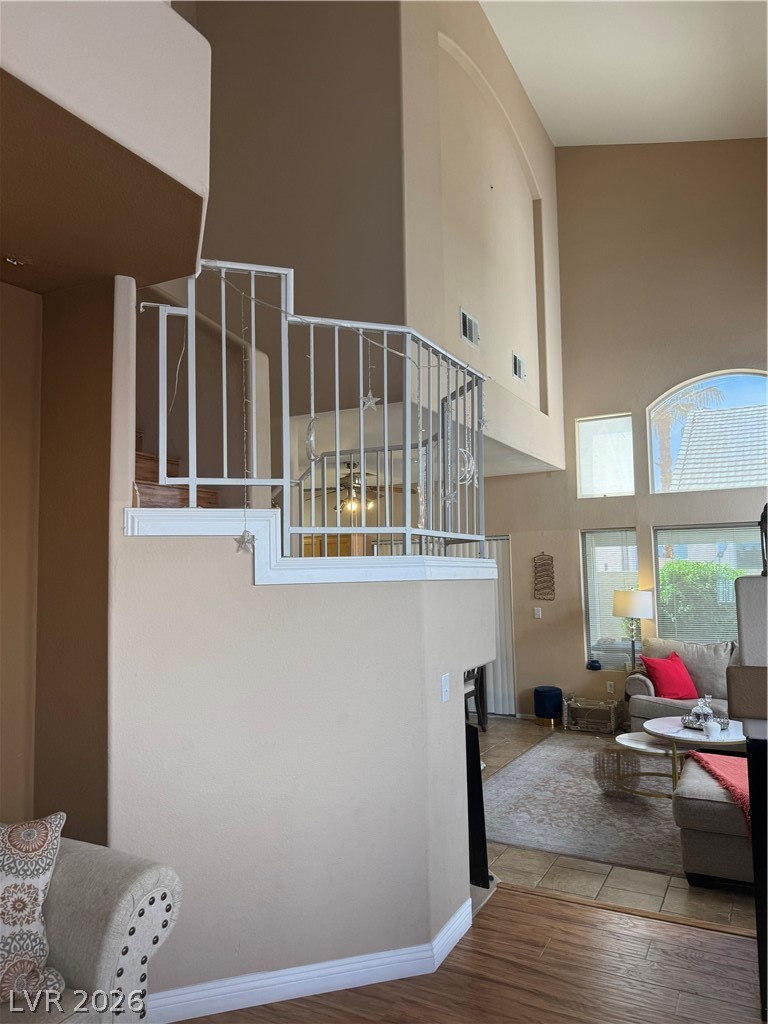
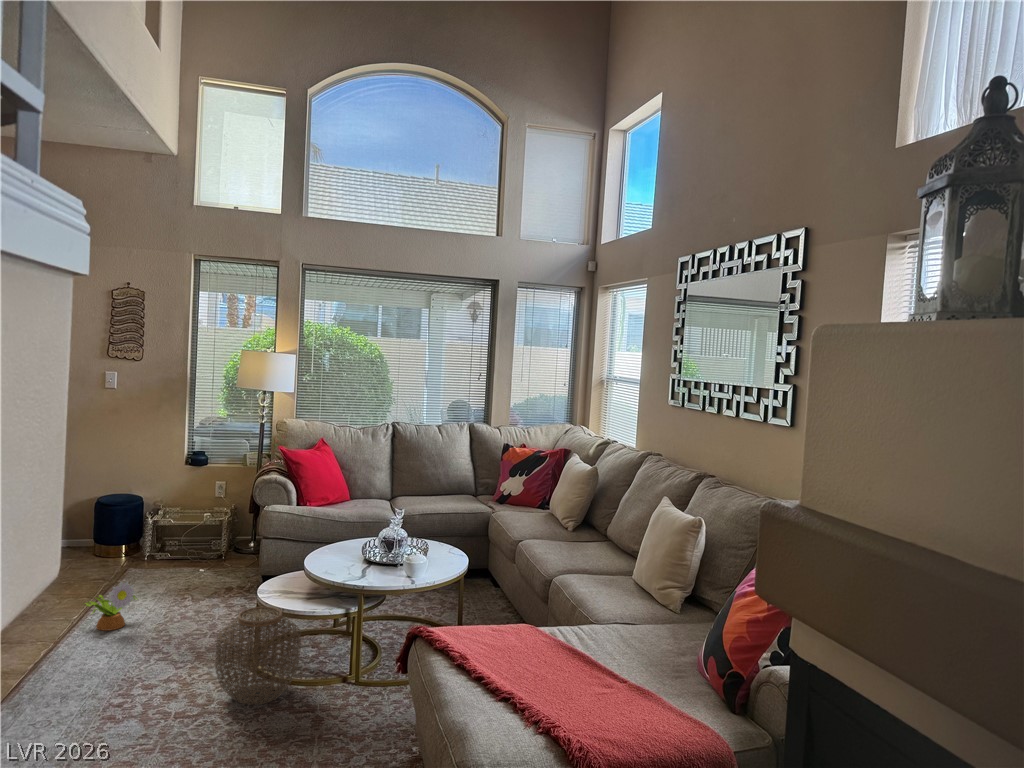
decorative plant: none [530,731,559,759] -> present [86,582,136,631]

